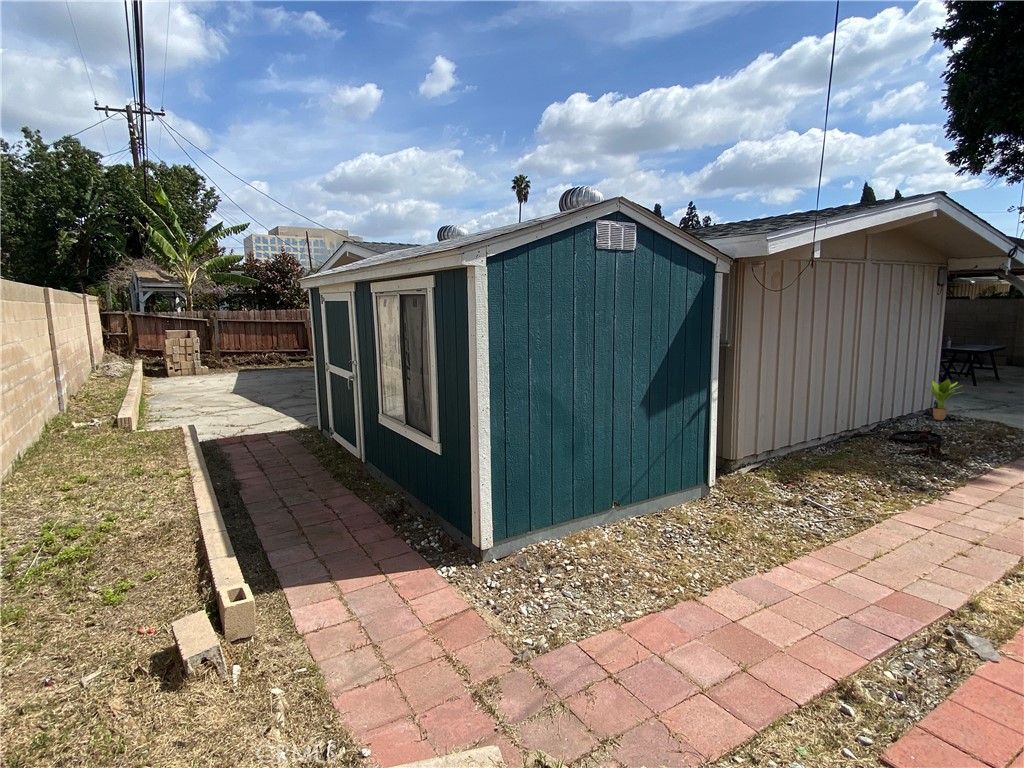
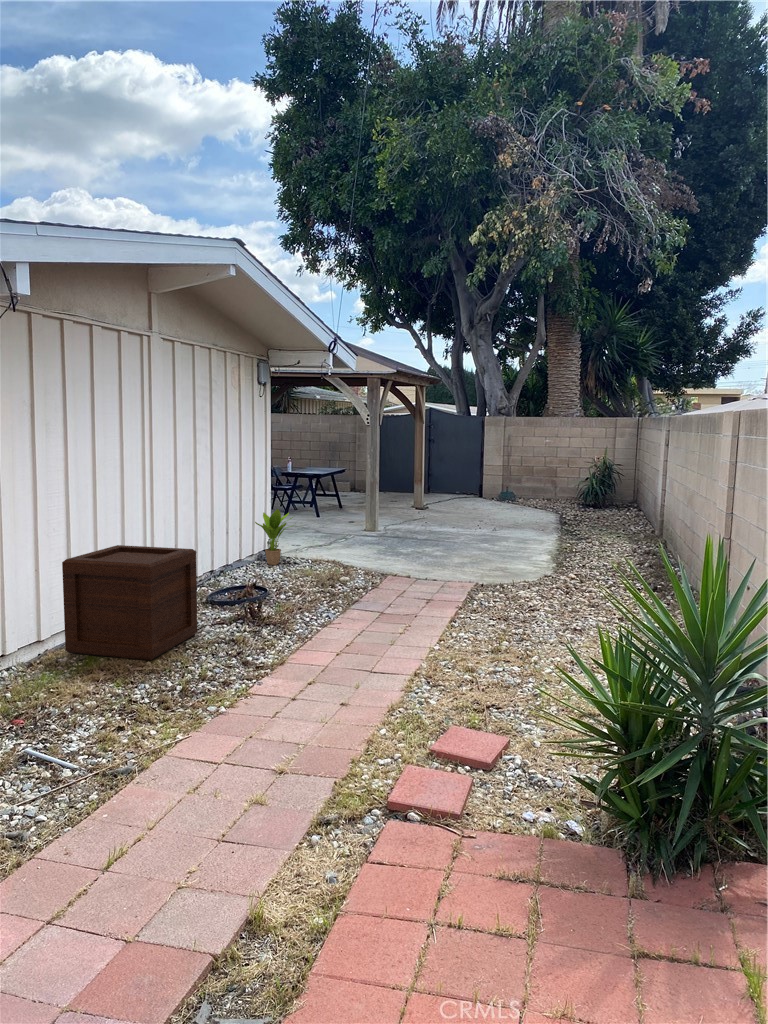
wooden crate: none [803,396,894,468] -> present [62,545,197,660]

